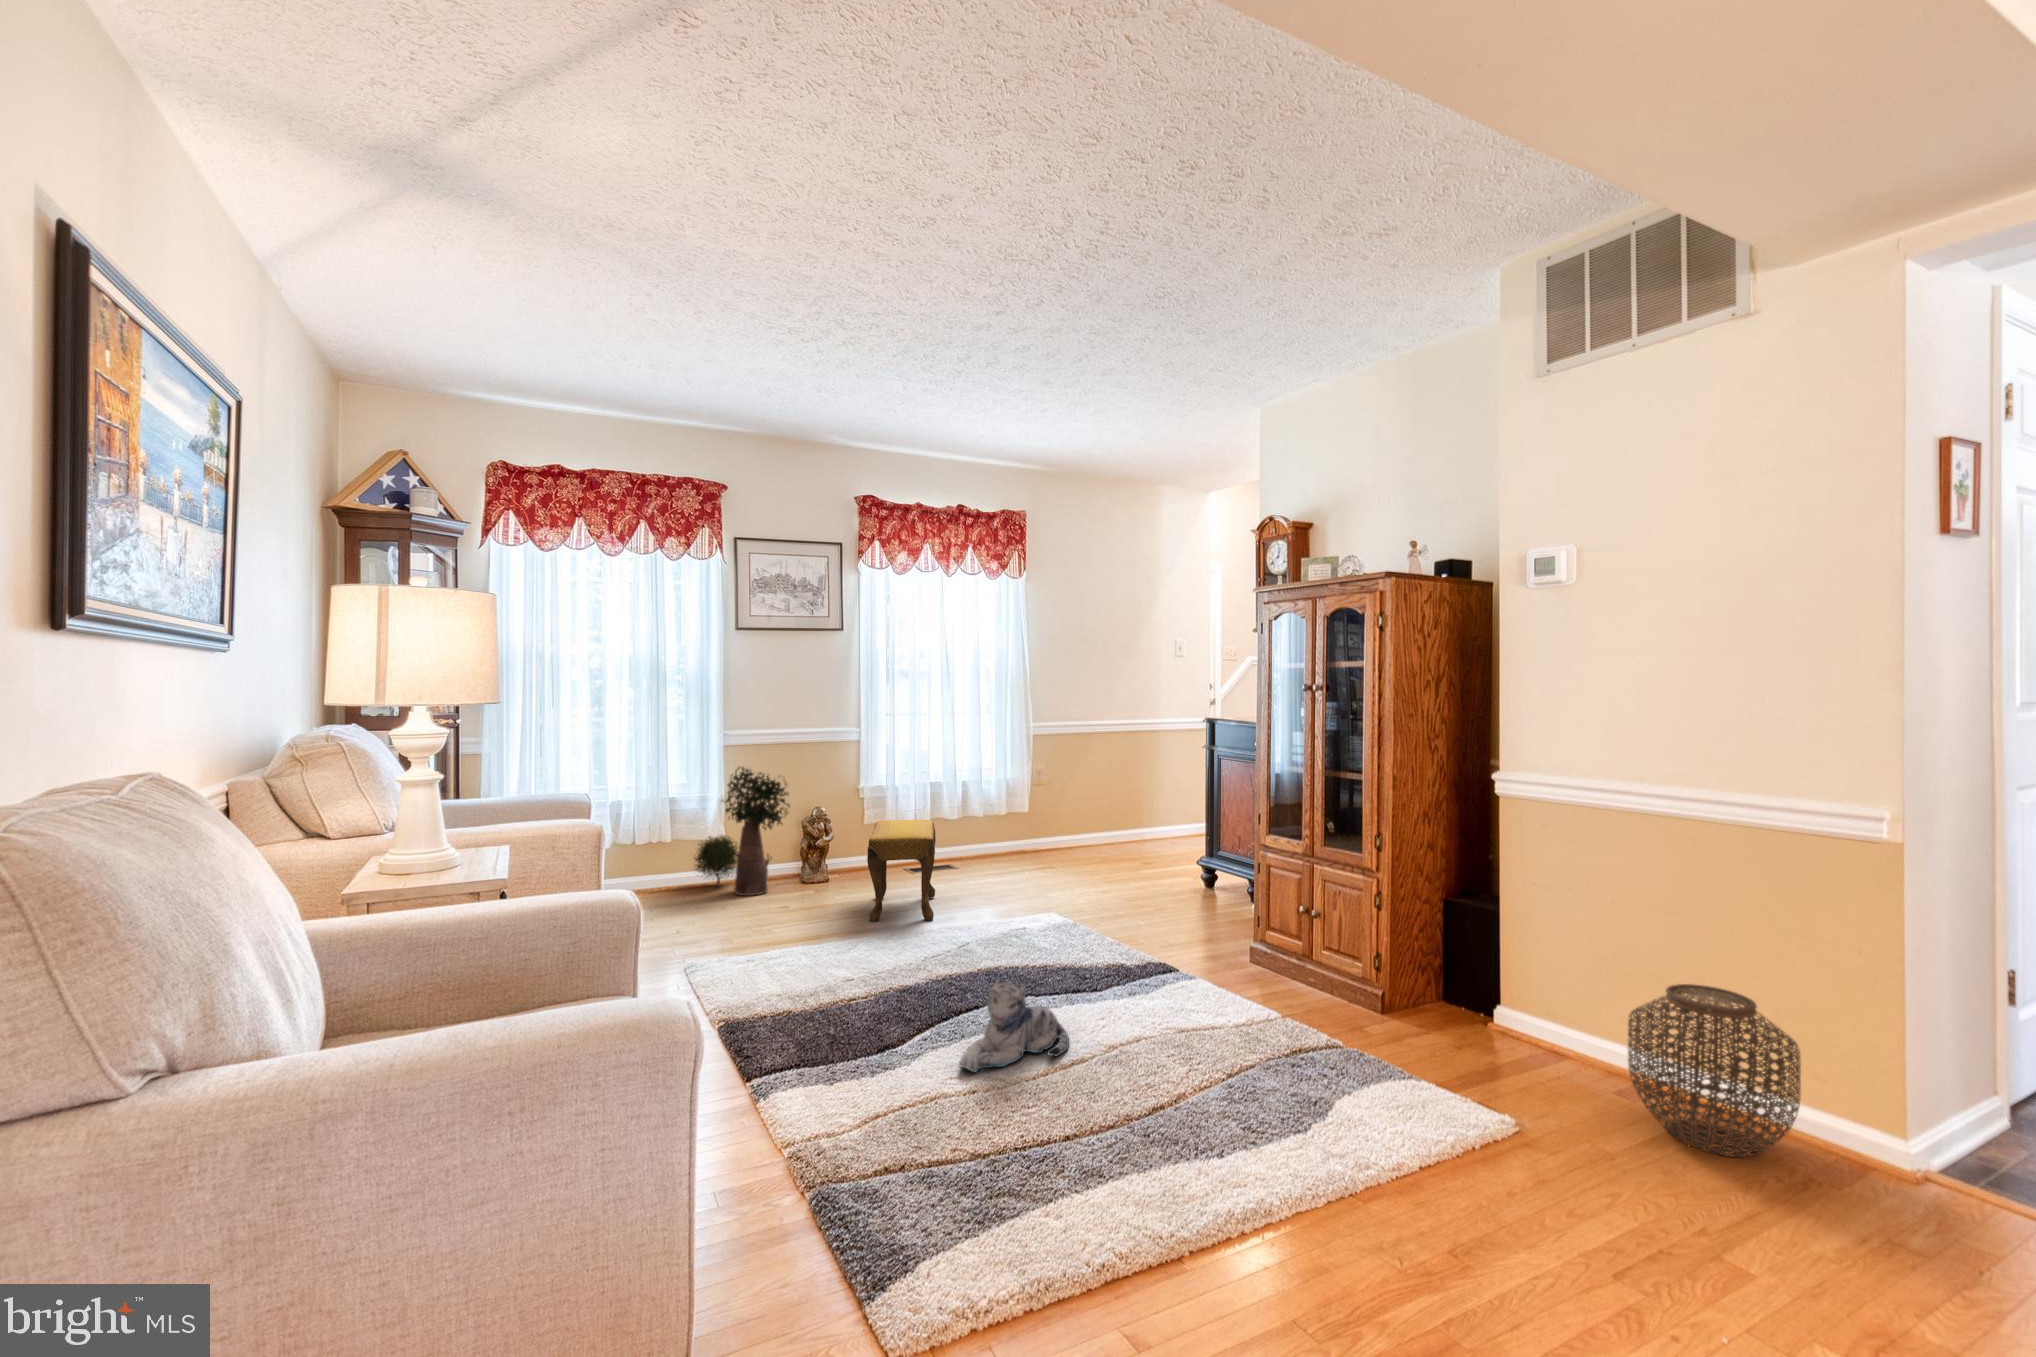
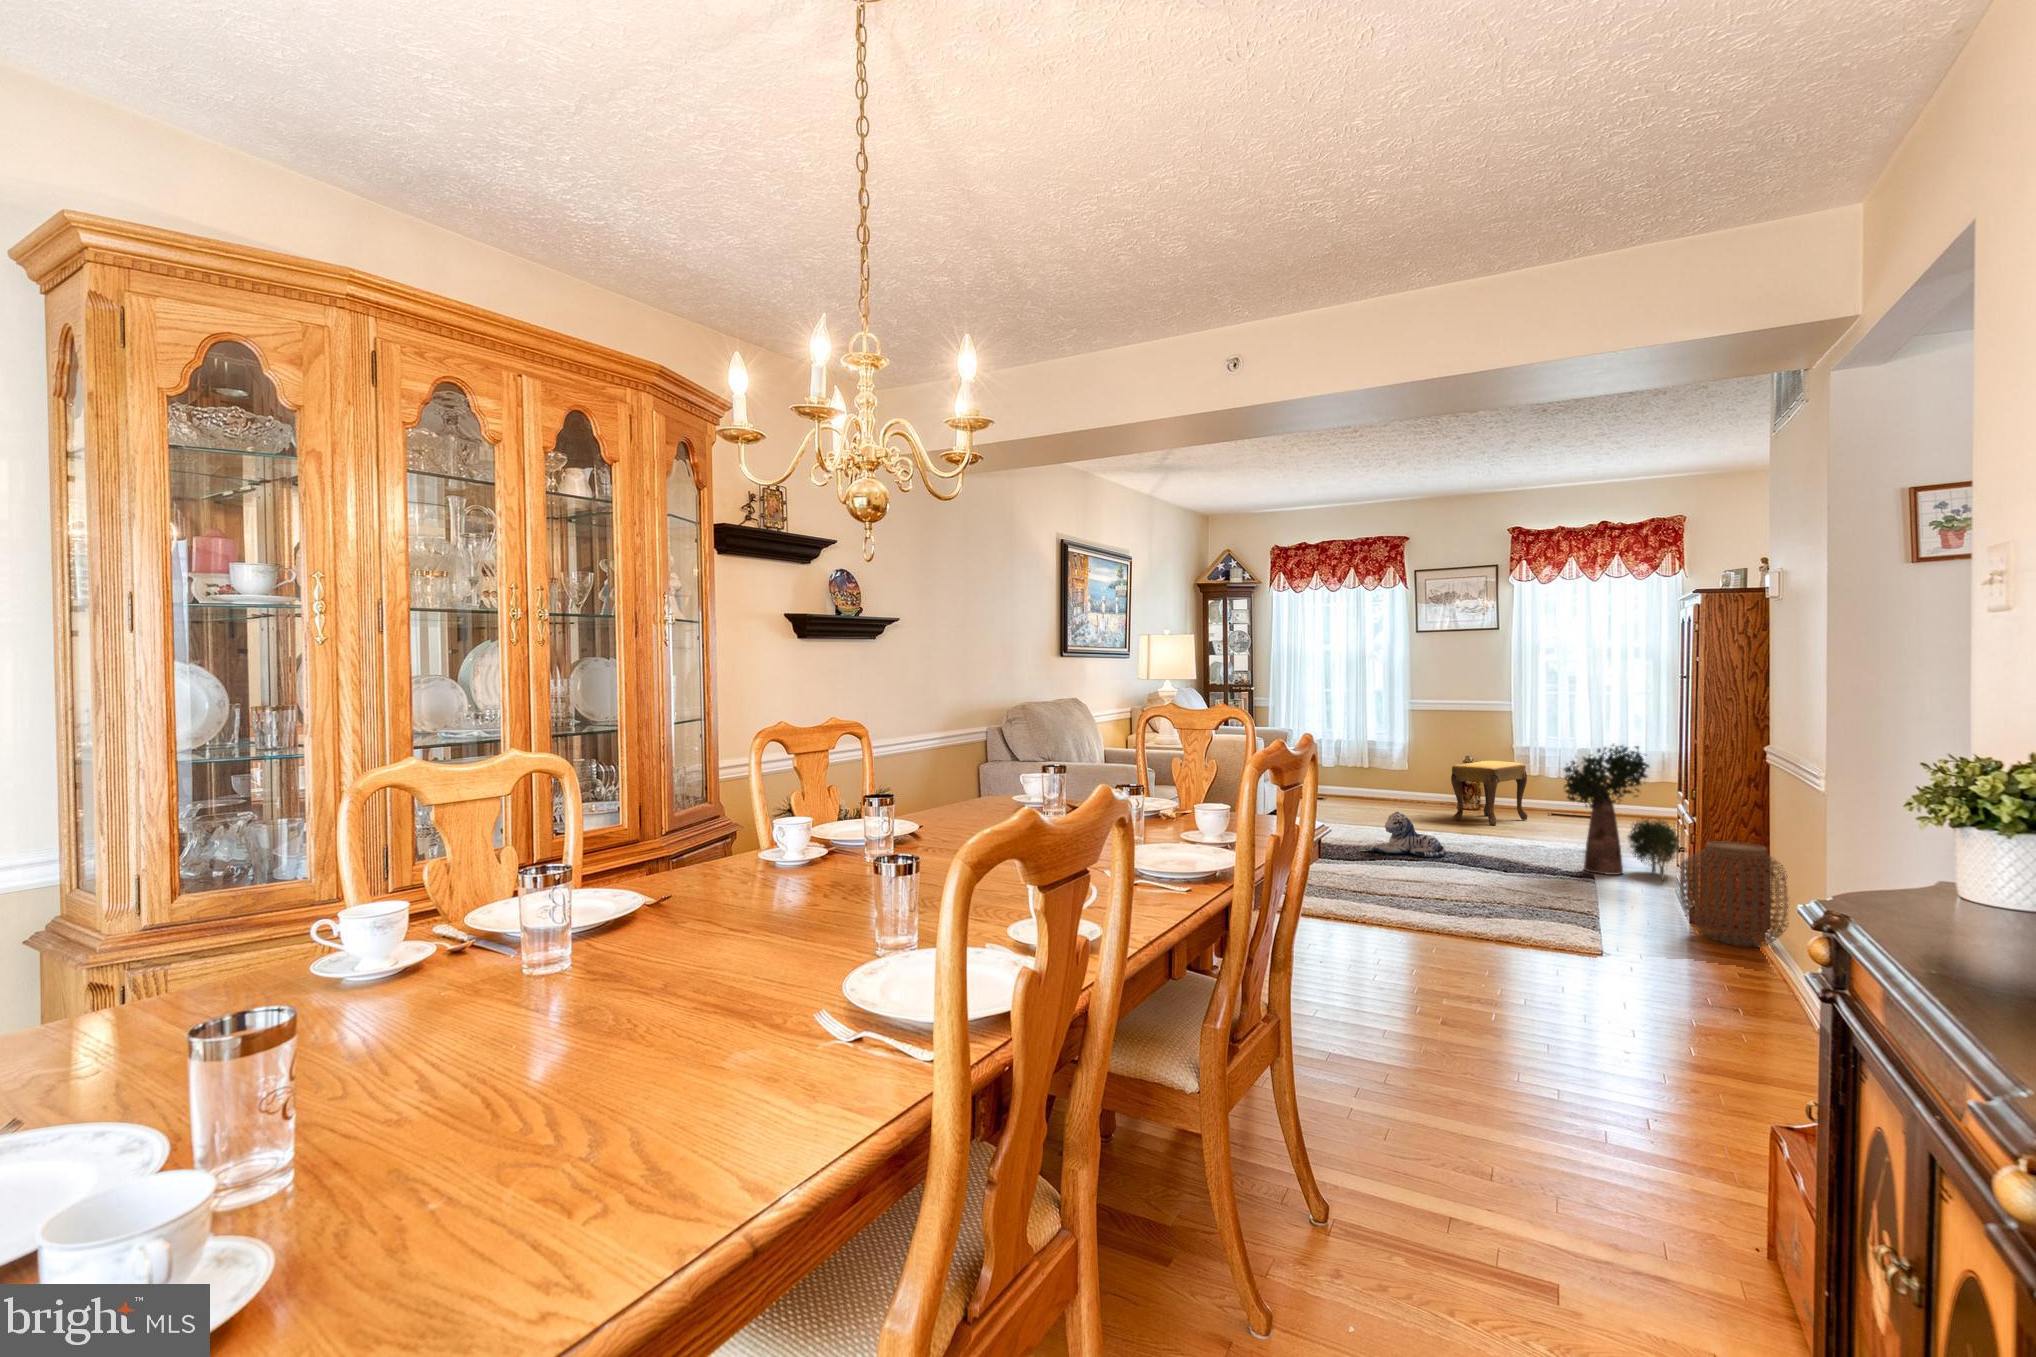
potted plant: present [695,767,790,896] -> present [1564,745,1679,881]

